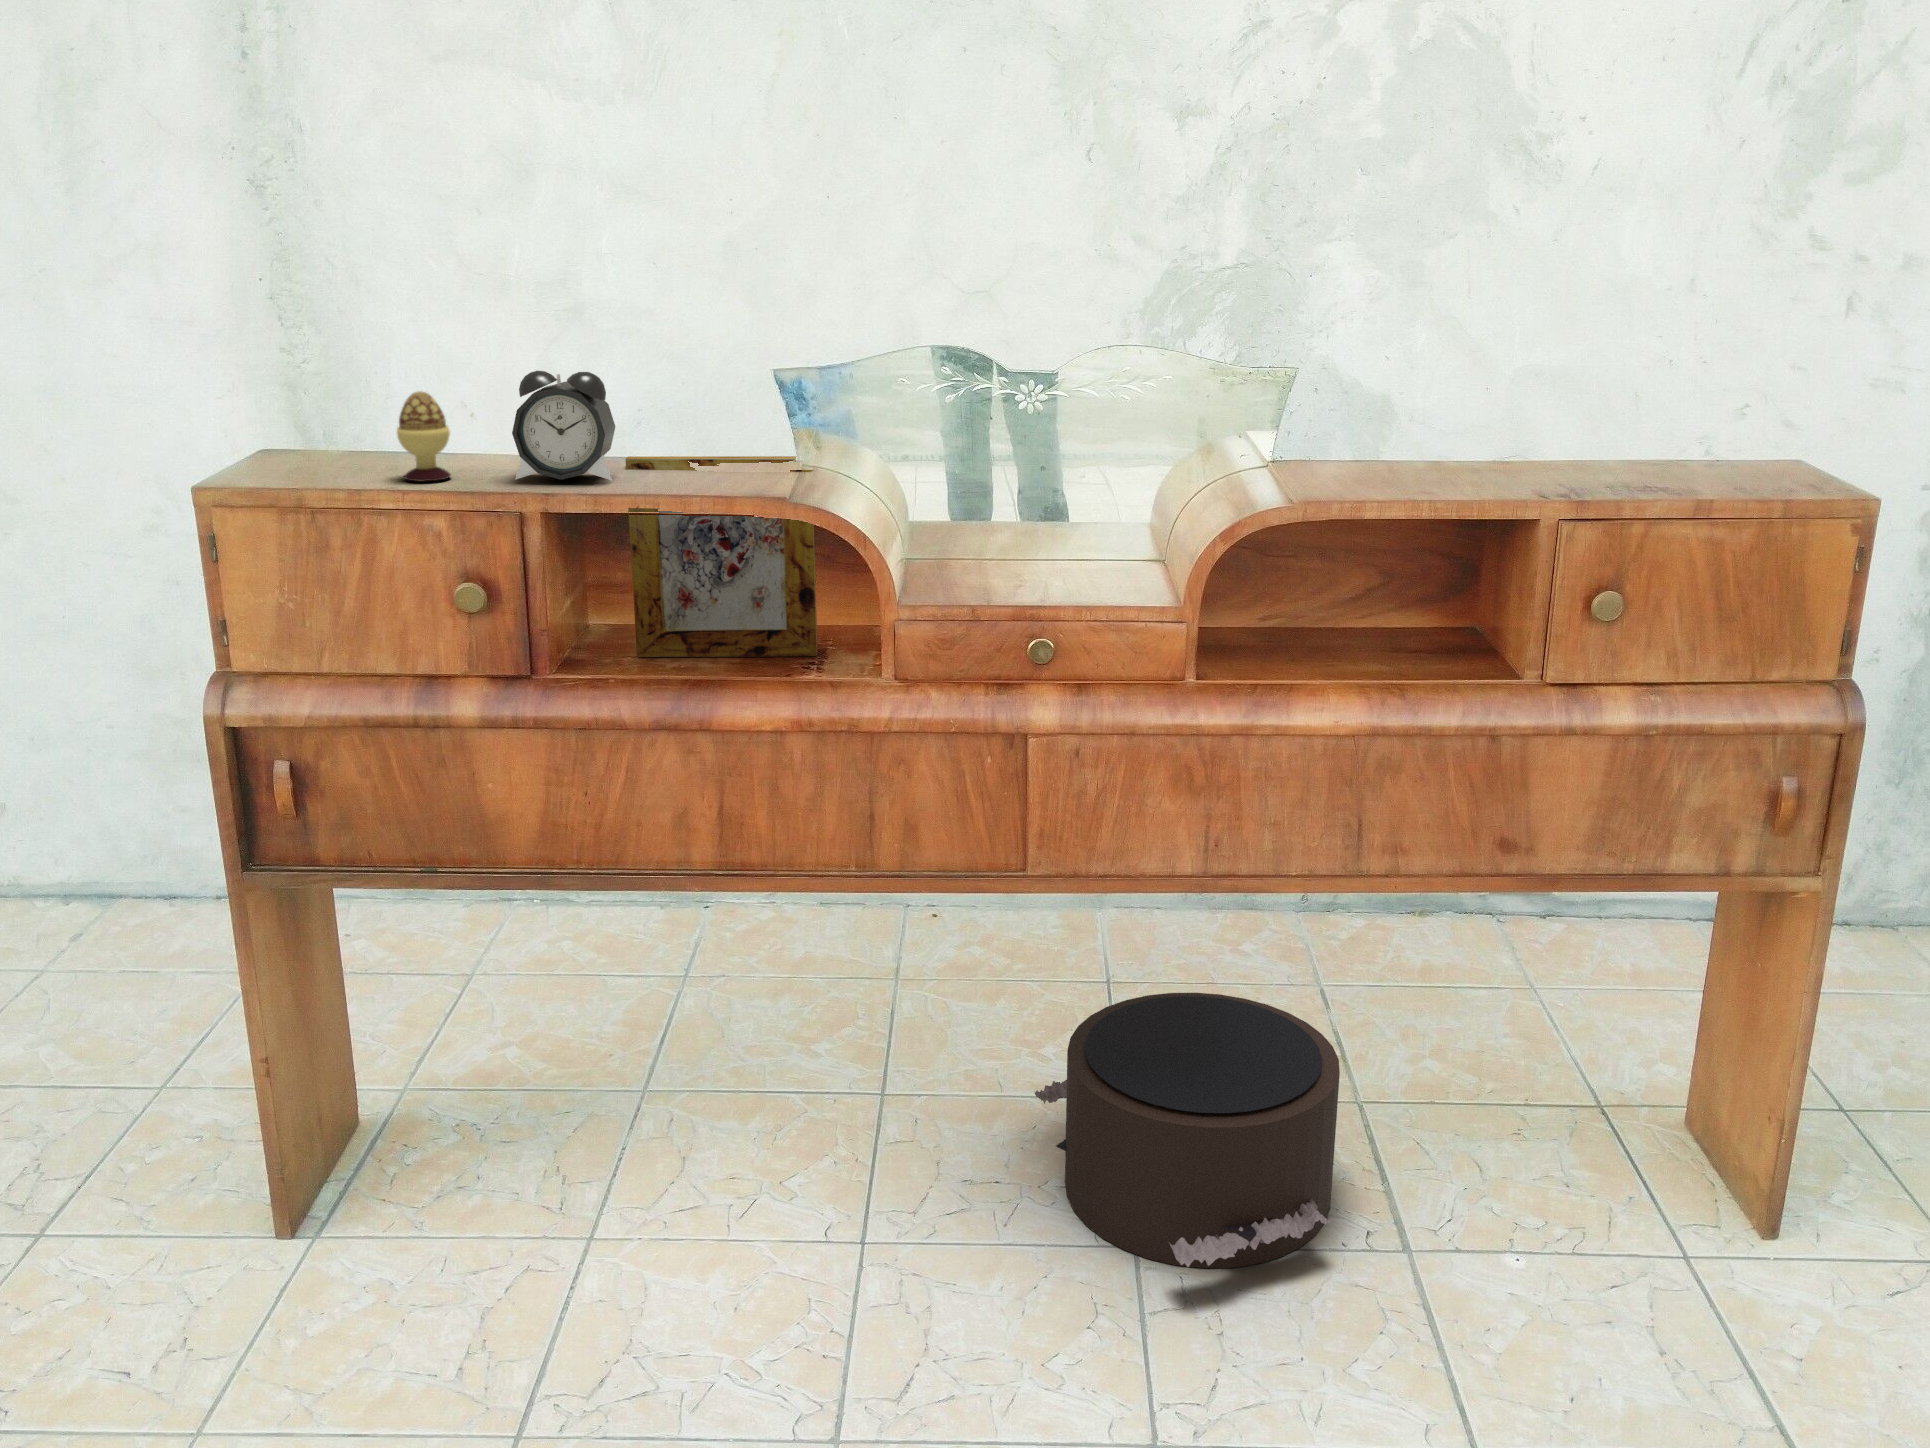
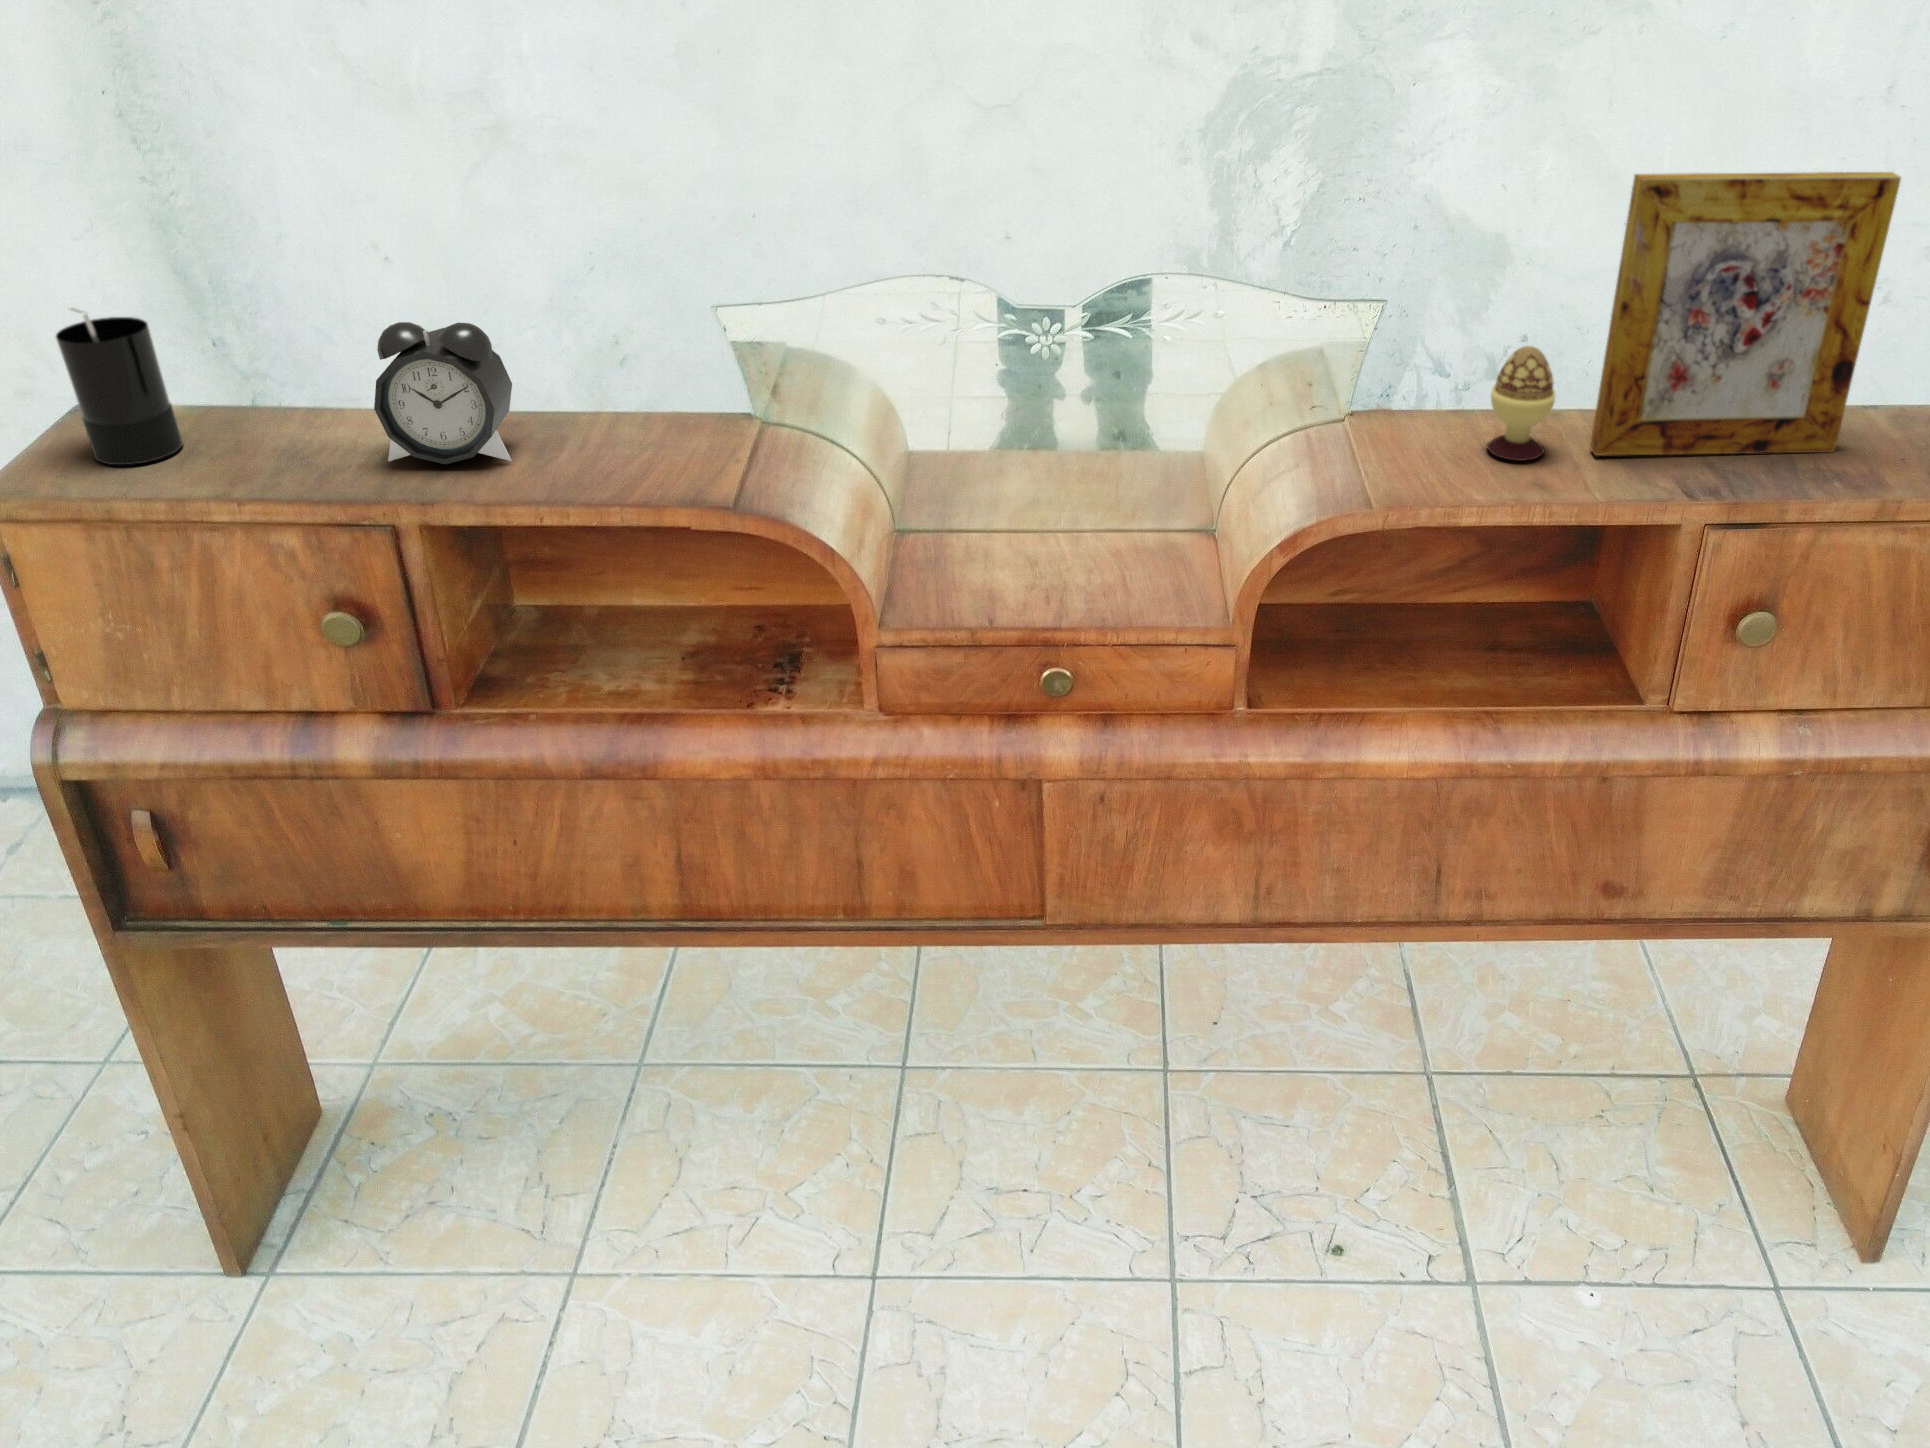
candle: none [273,363,352,478] -> present [56,308,183,465]
decorative egg: present [397,391,451,482] -> present [1487,346,1555,461]
picture frame: present [625,456,817,657] -> present [1590,172,1901,456]
pouf: present [1035,993,1340,1268] -> none [1066,979,1404,1337]

